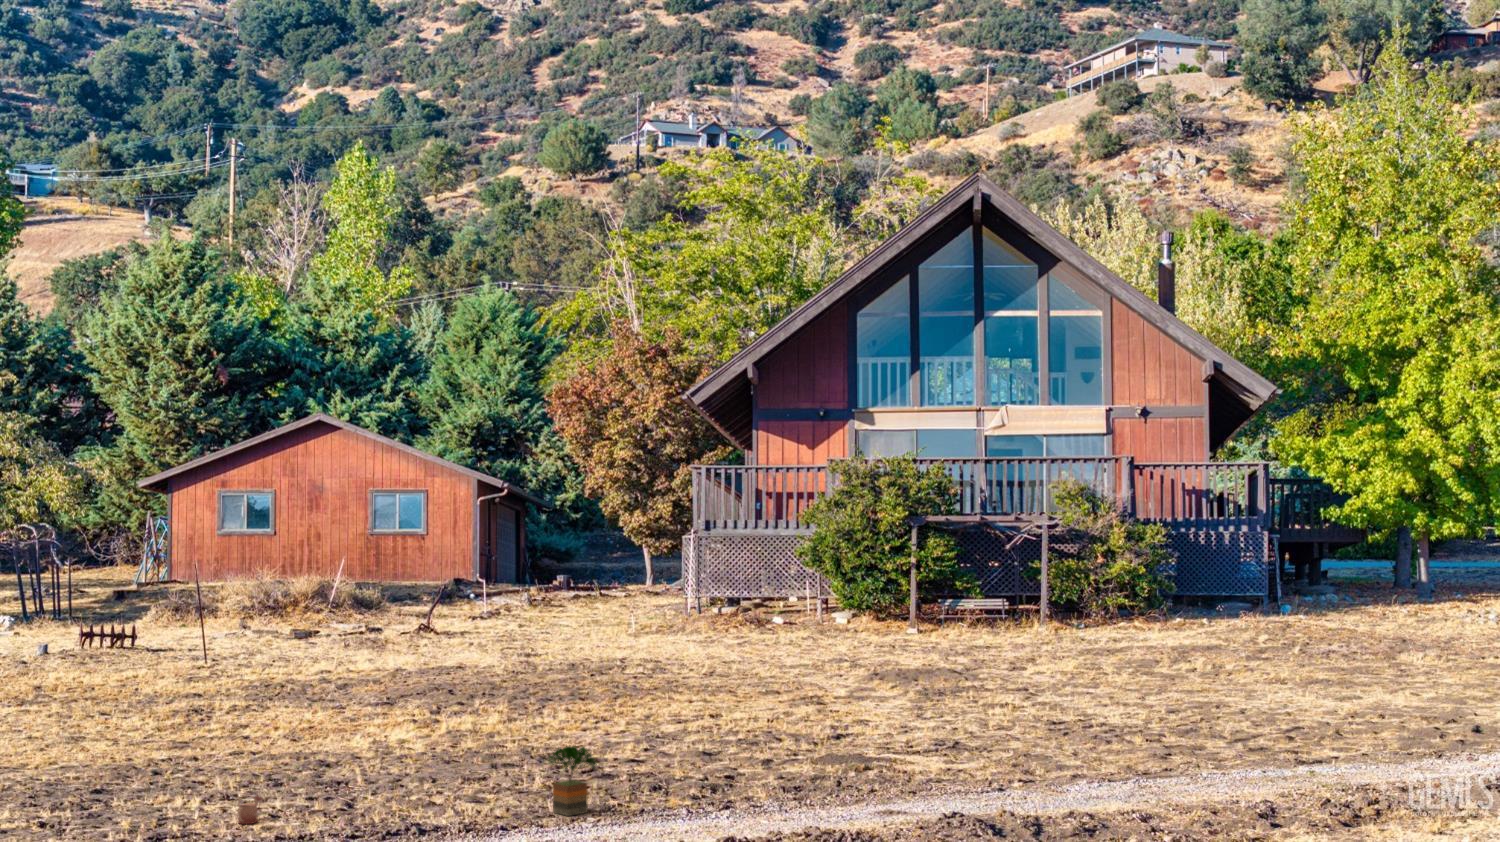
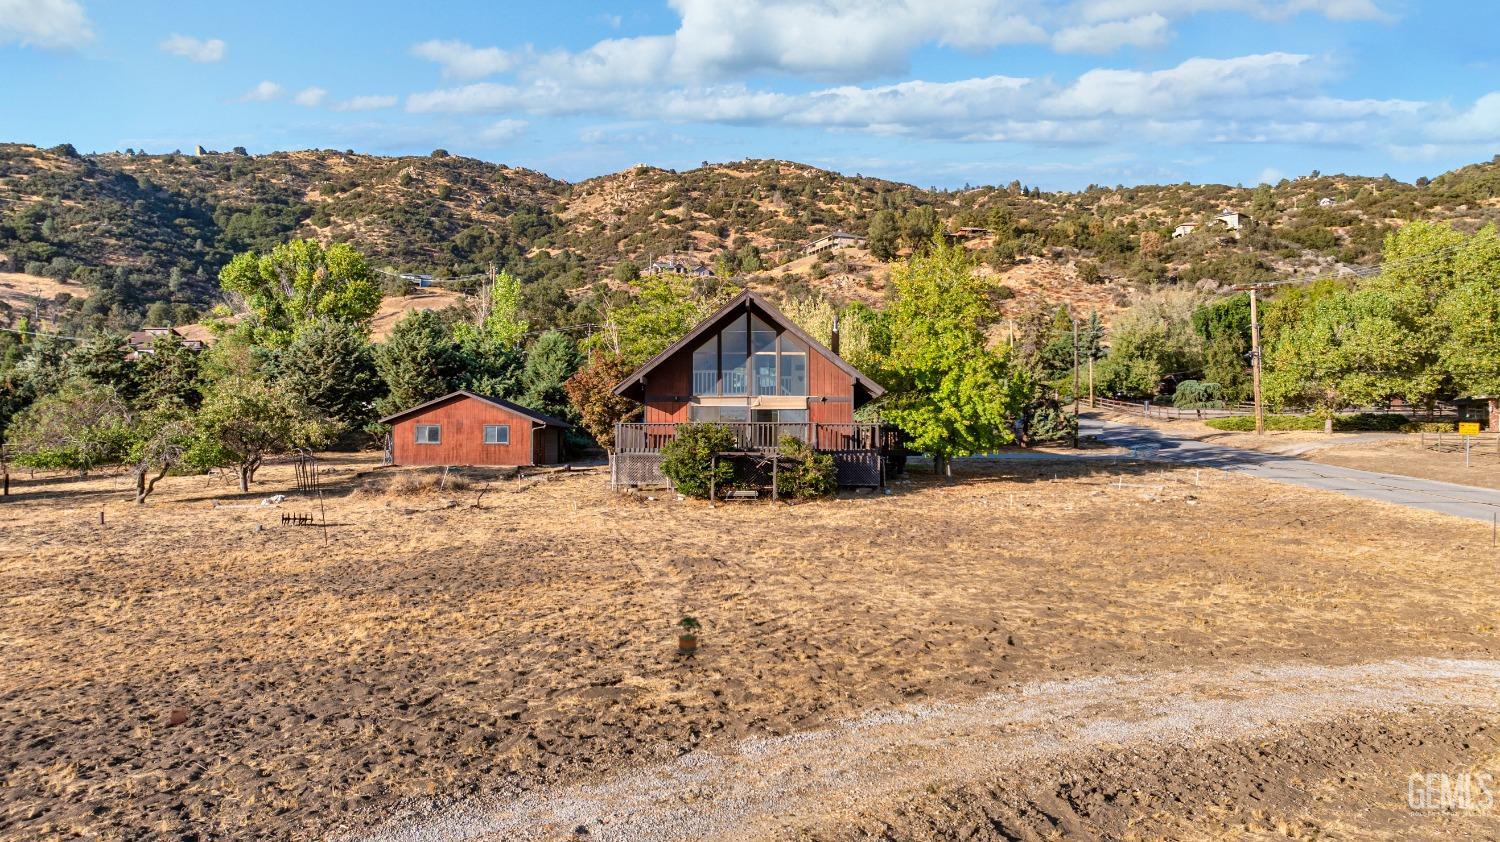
potted tree: present [548,746,597,816] -> present [676,616,702,655]

